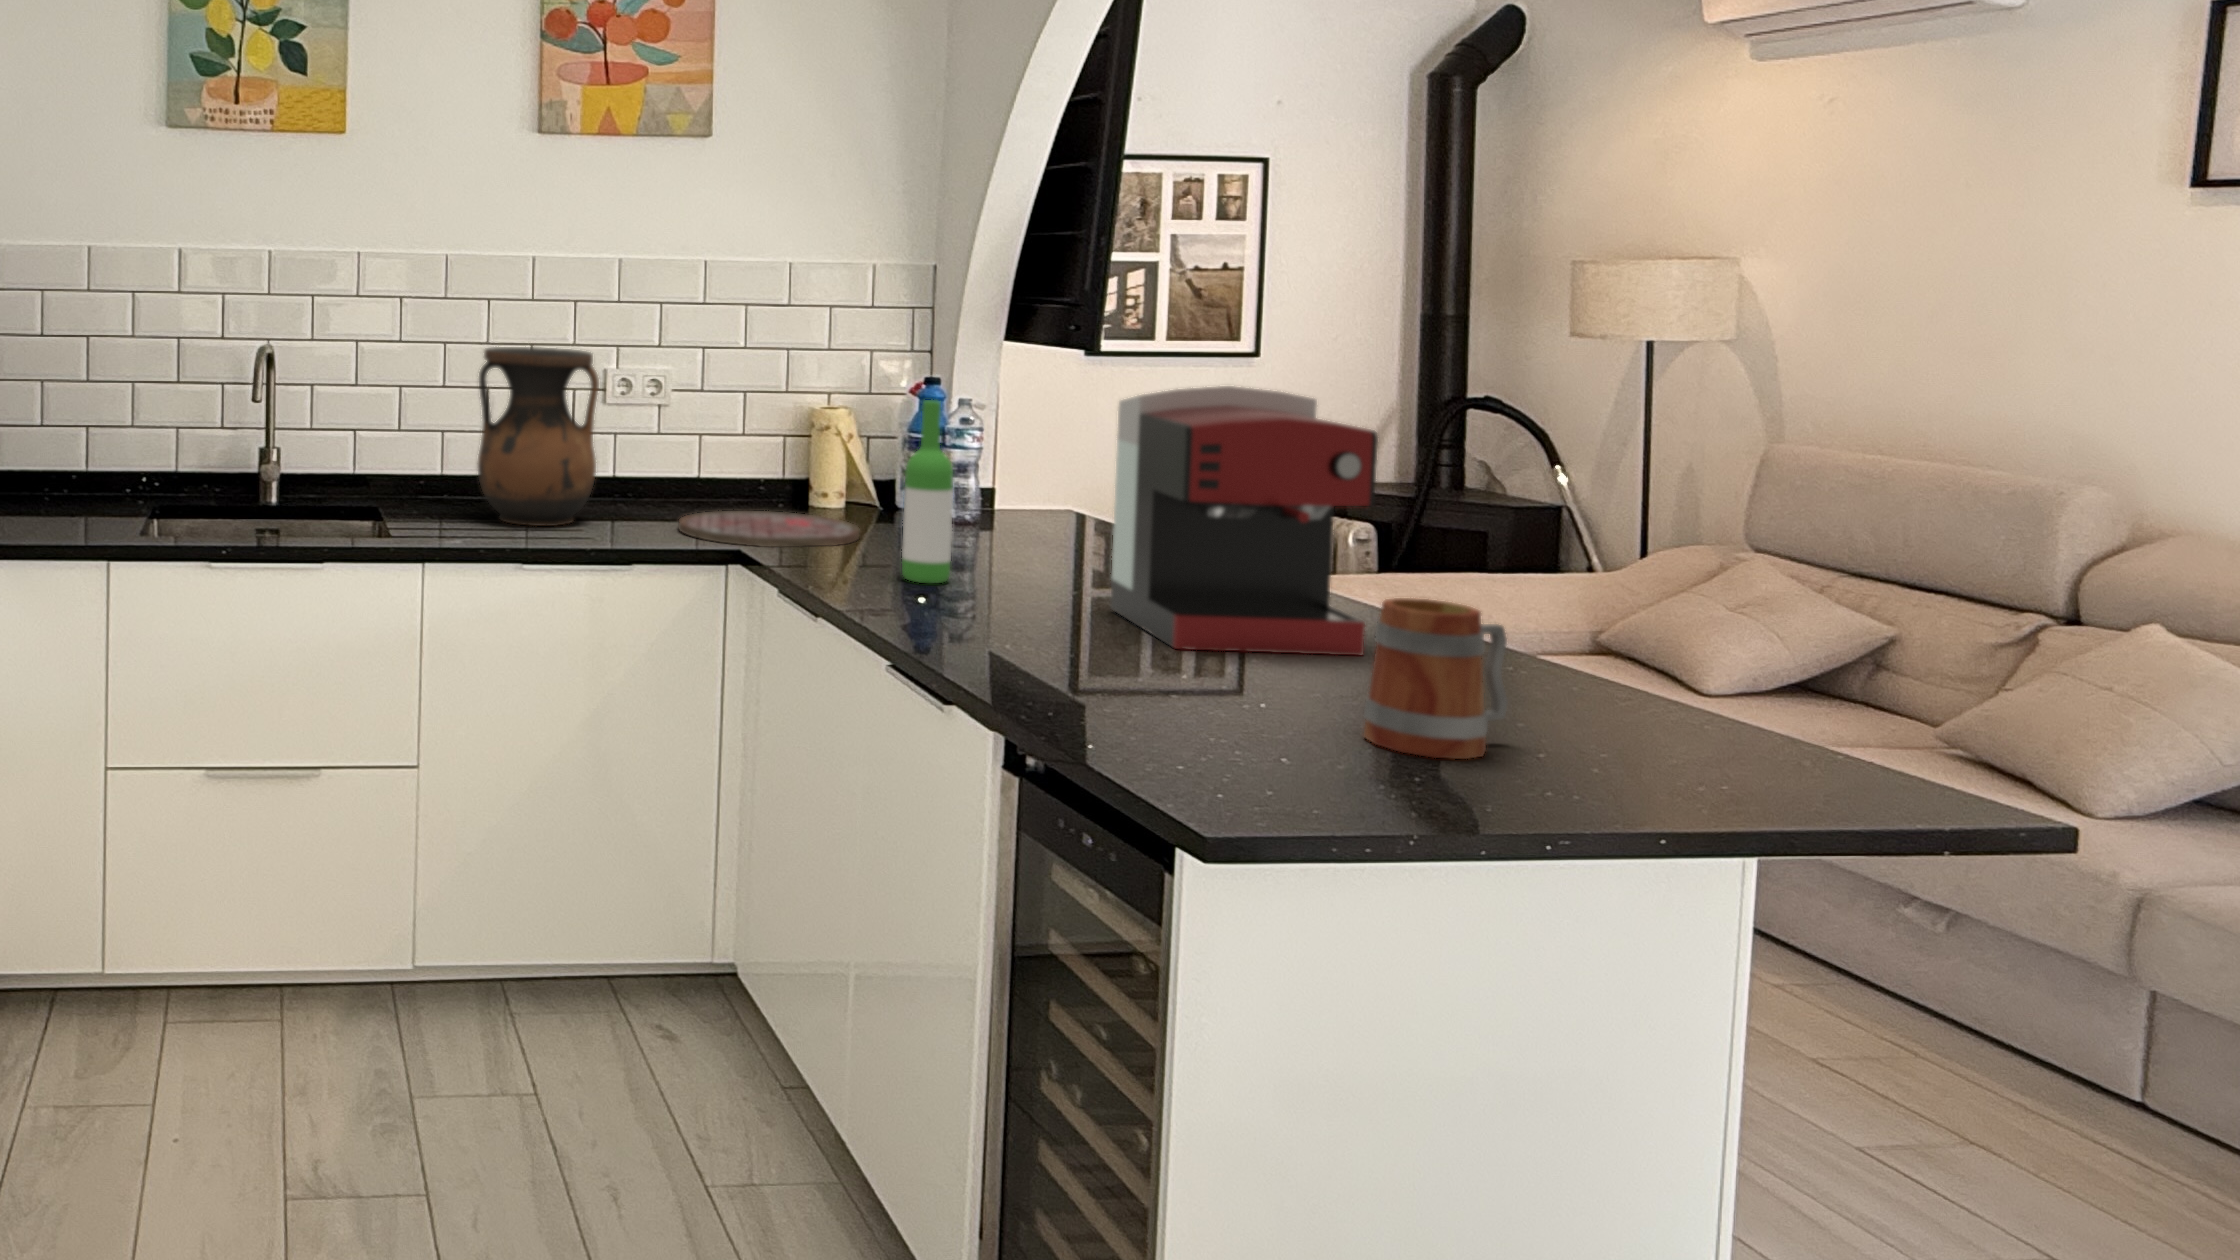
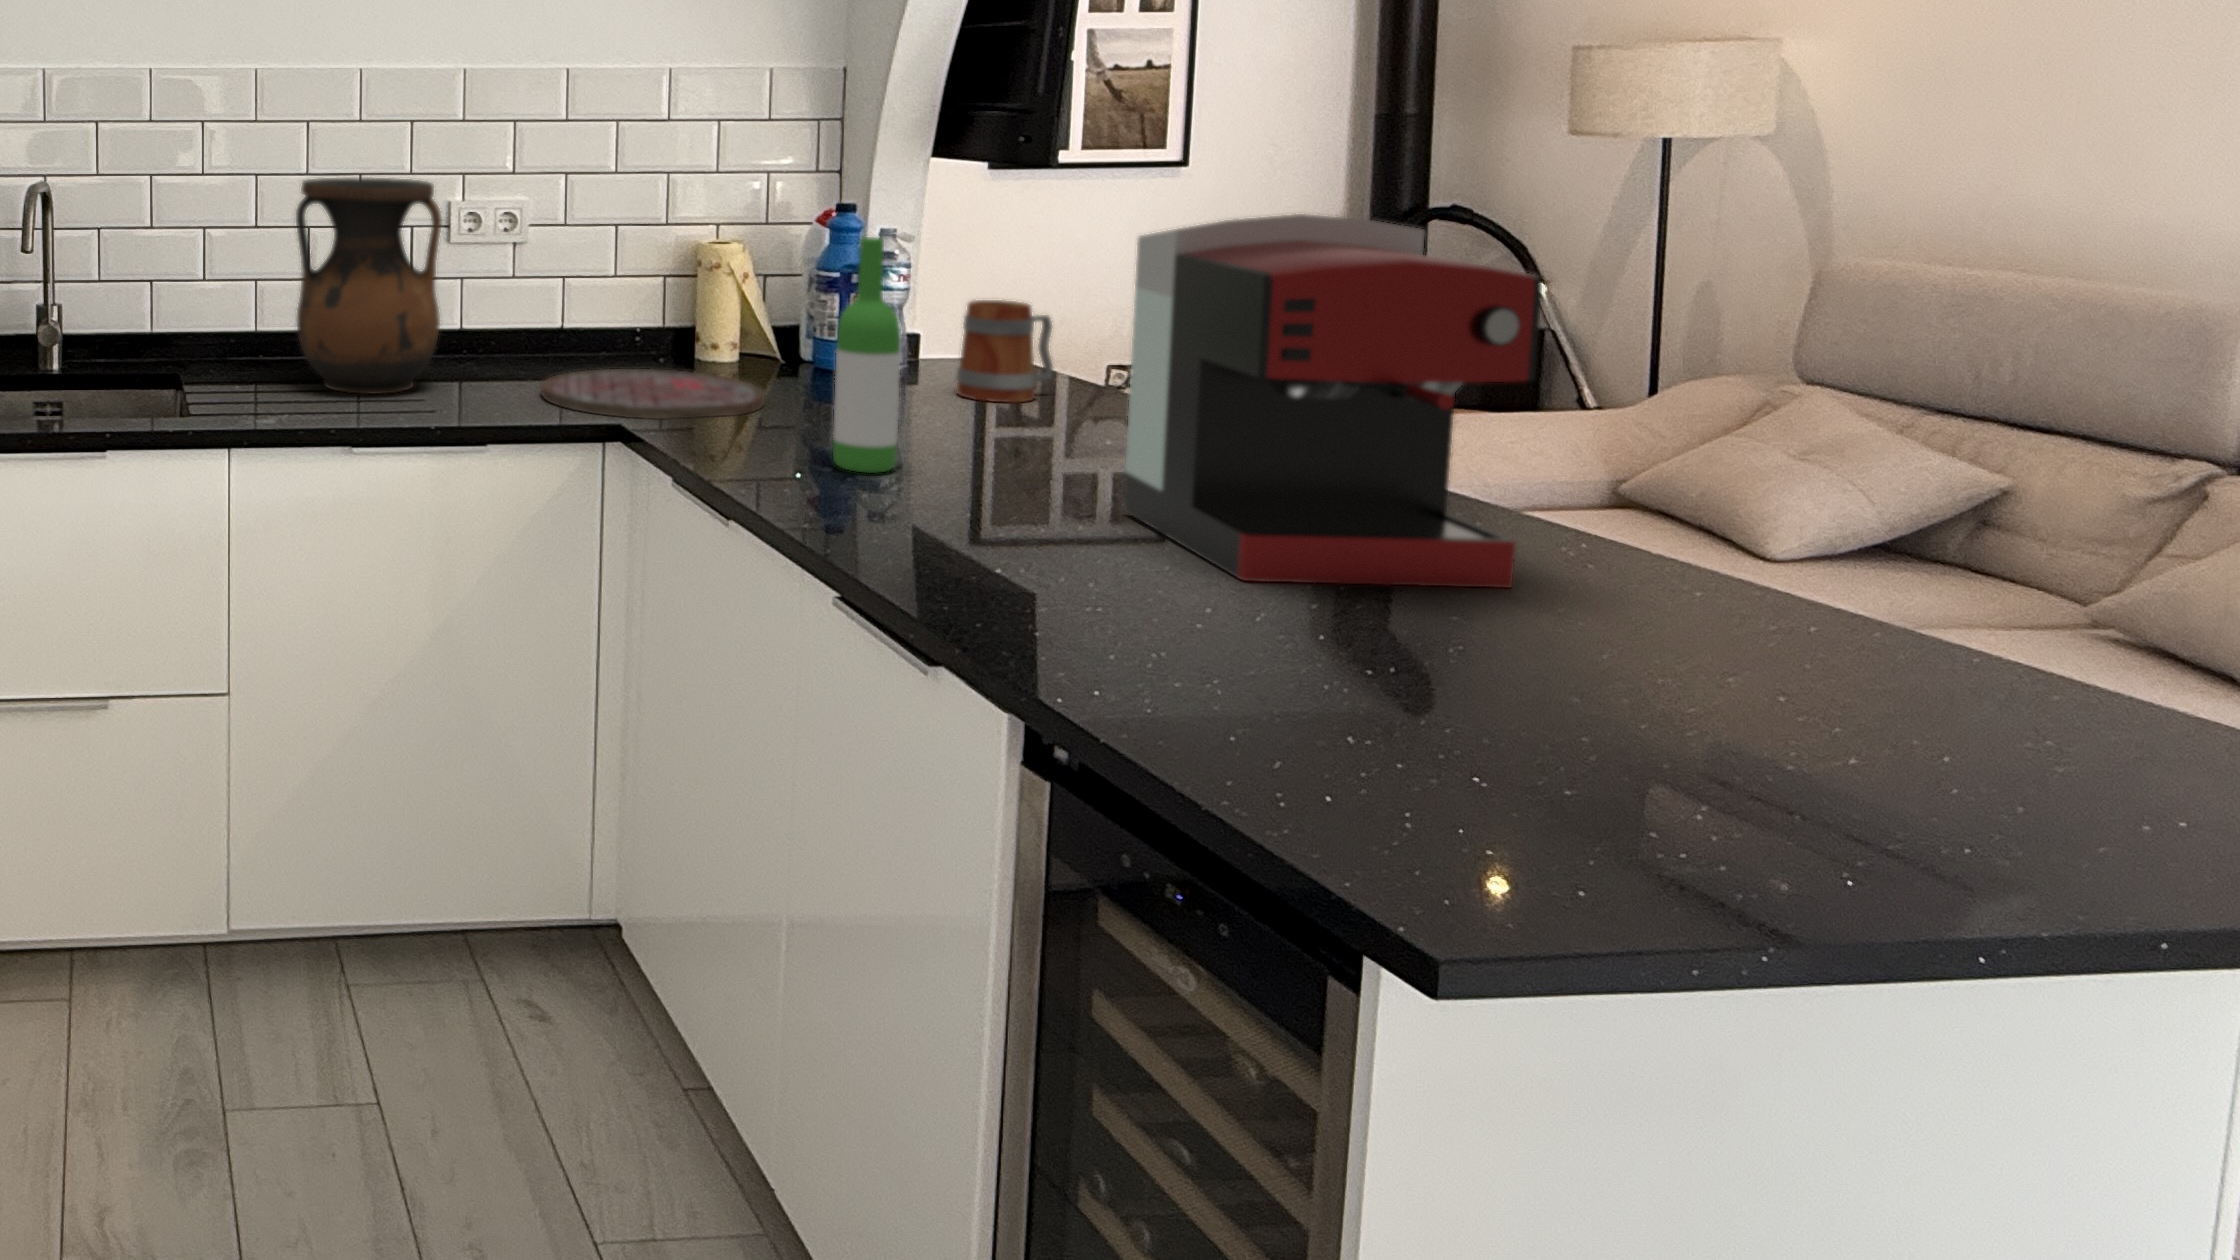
mug: present [1364,598,1508,759] -> present [957,300,1053,402]

